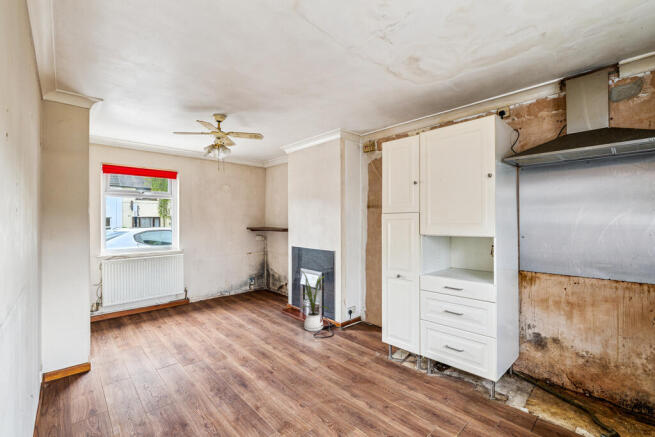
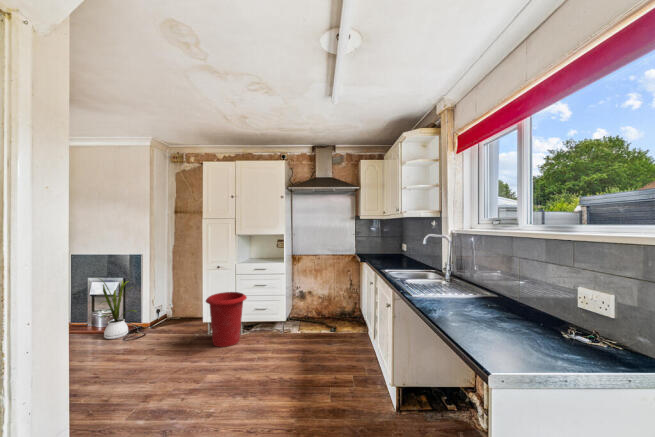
waste bin: none [378,310,432,388] -> present [206,292,247,347]

